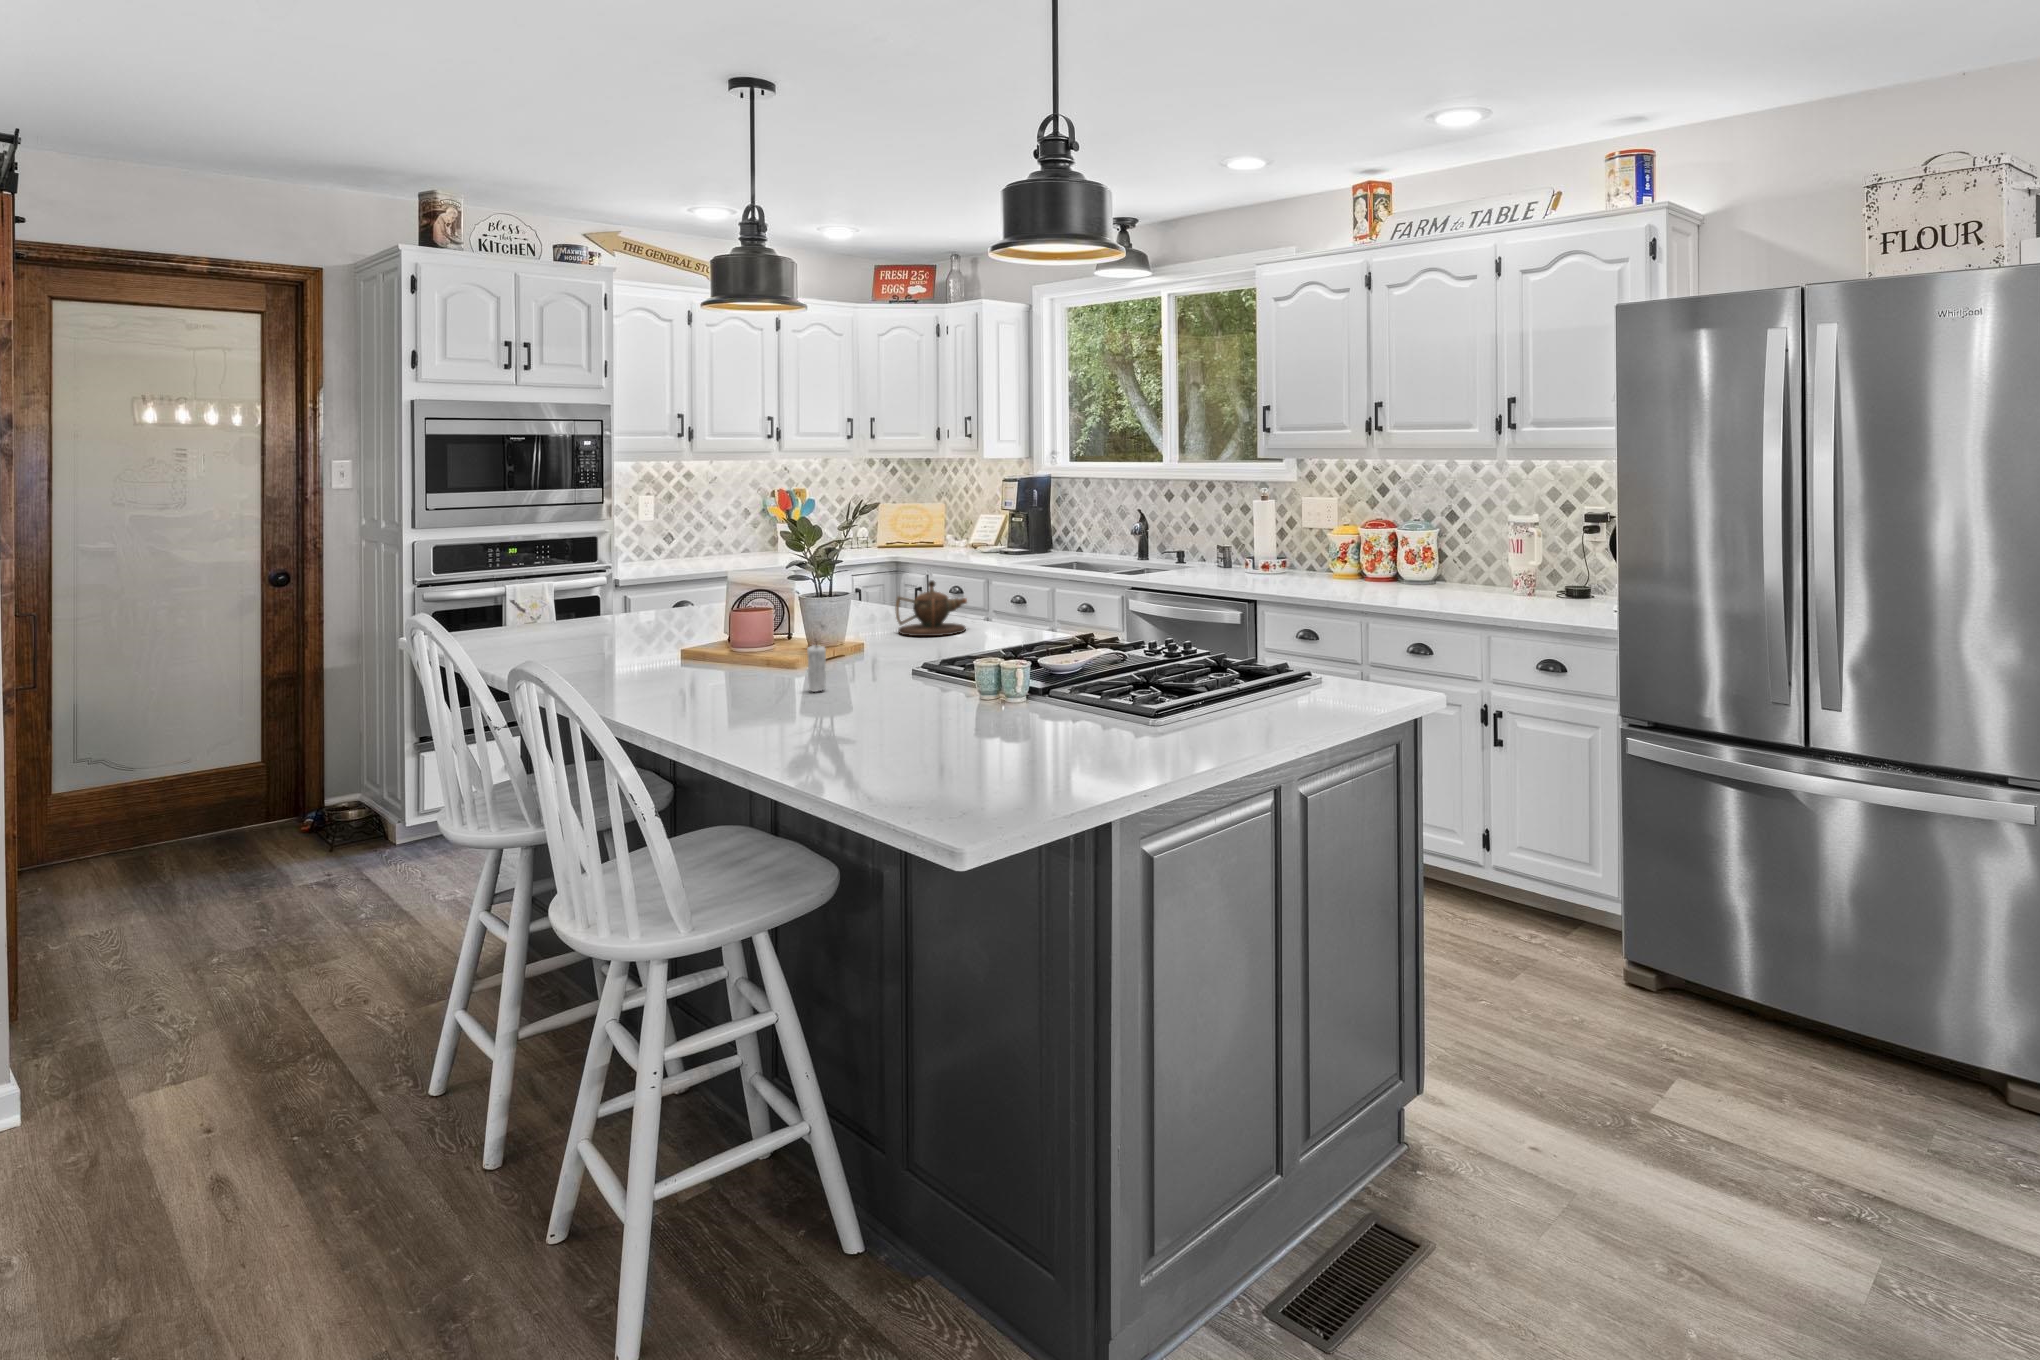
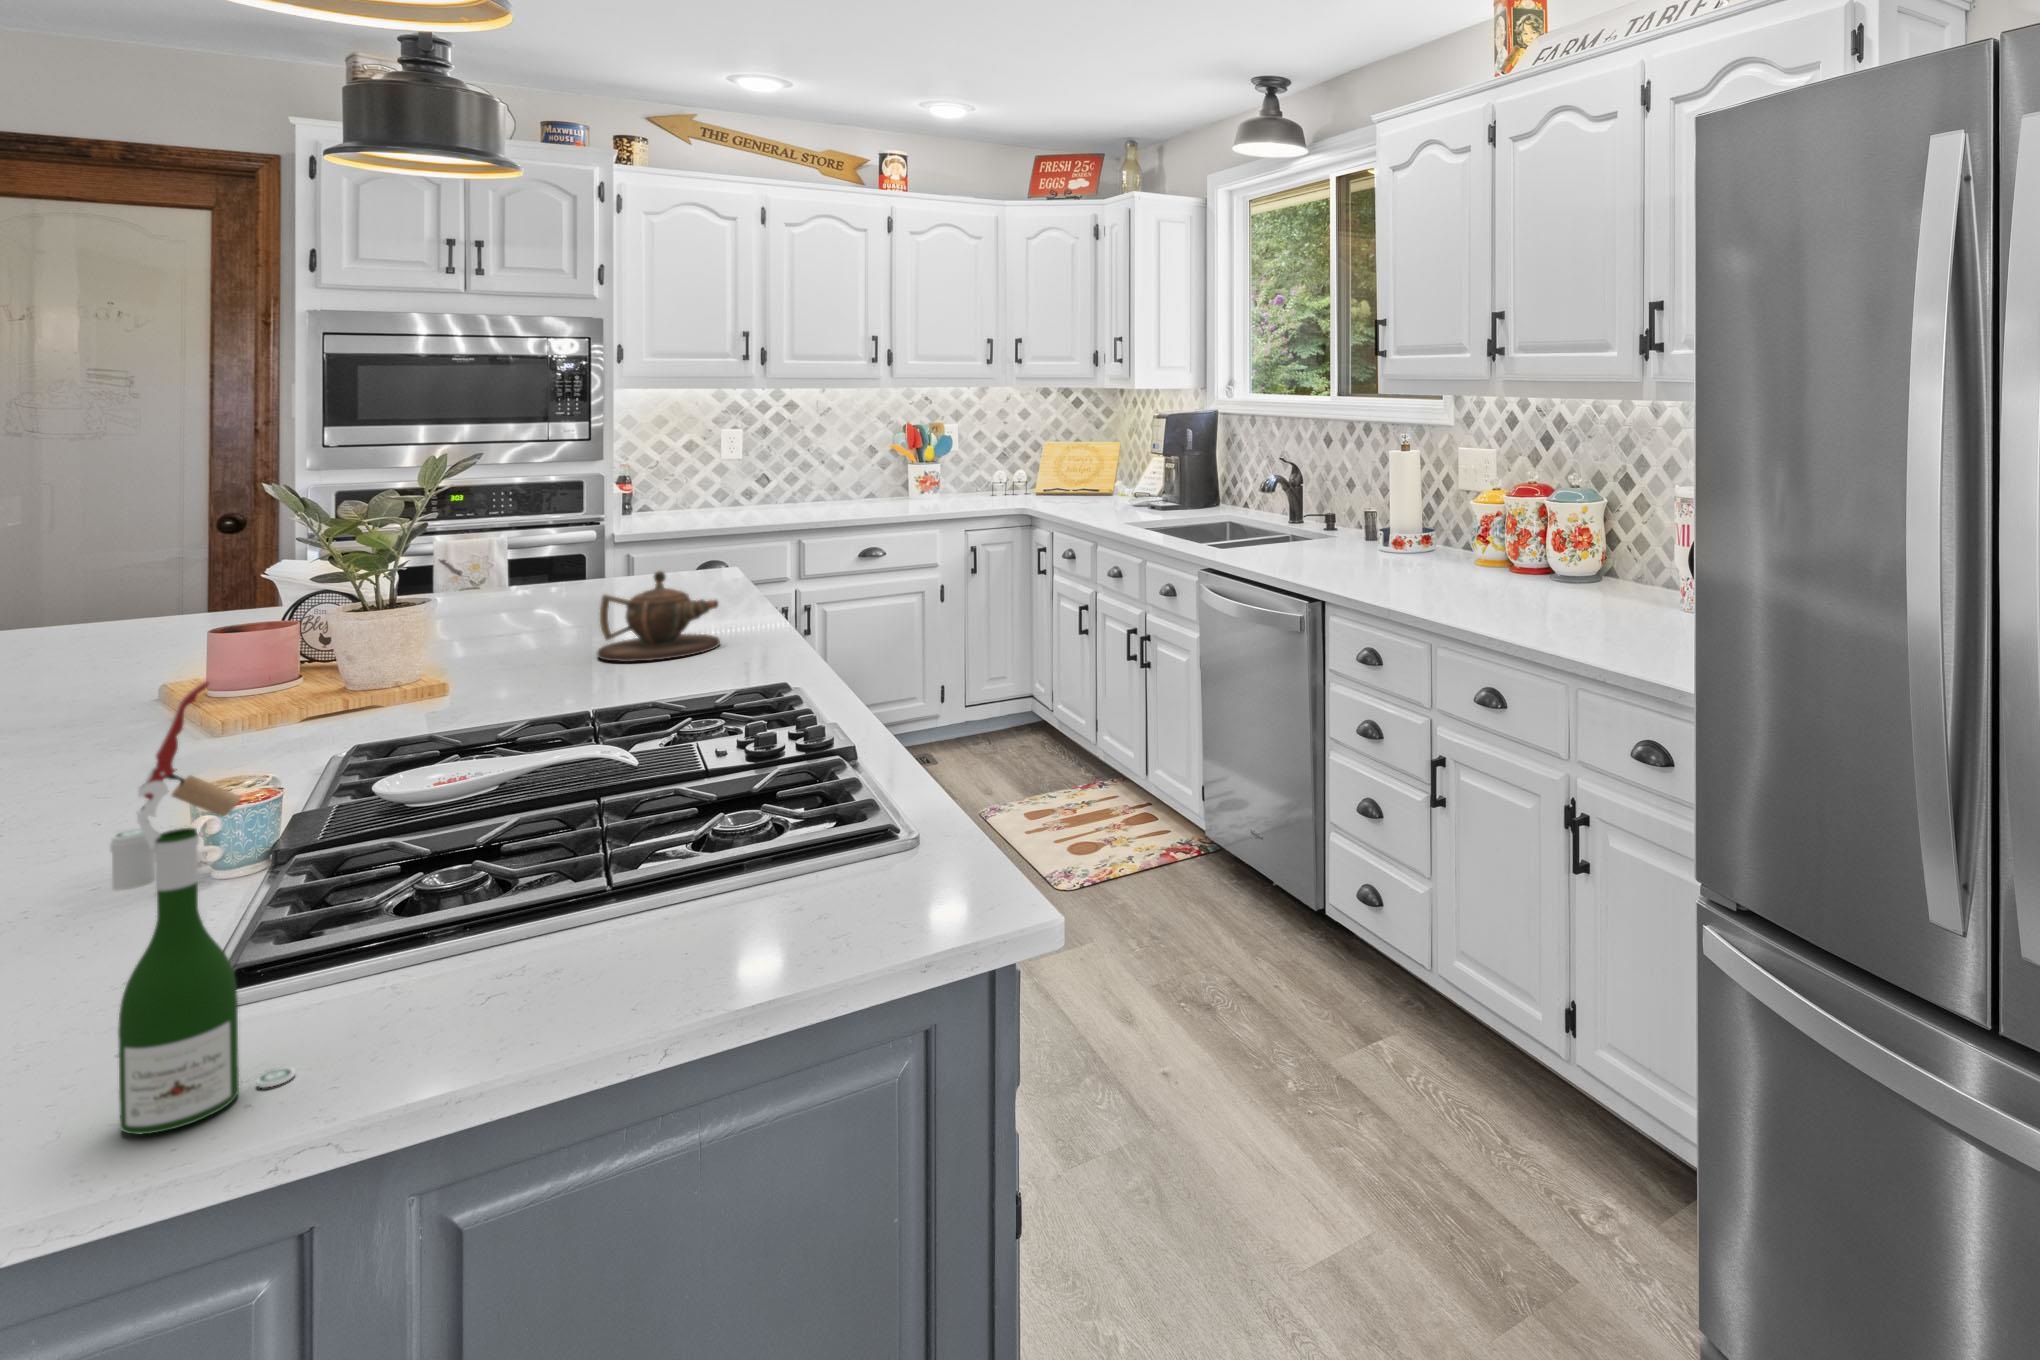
wine bottle: none [1186,578,1227,748] -> present [110,681,295,1134]
candle: present [807,645,826,692] -> none [61,701,114,801]

